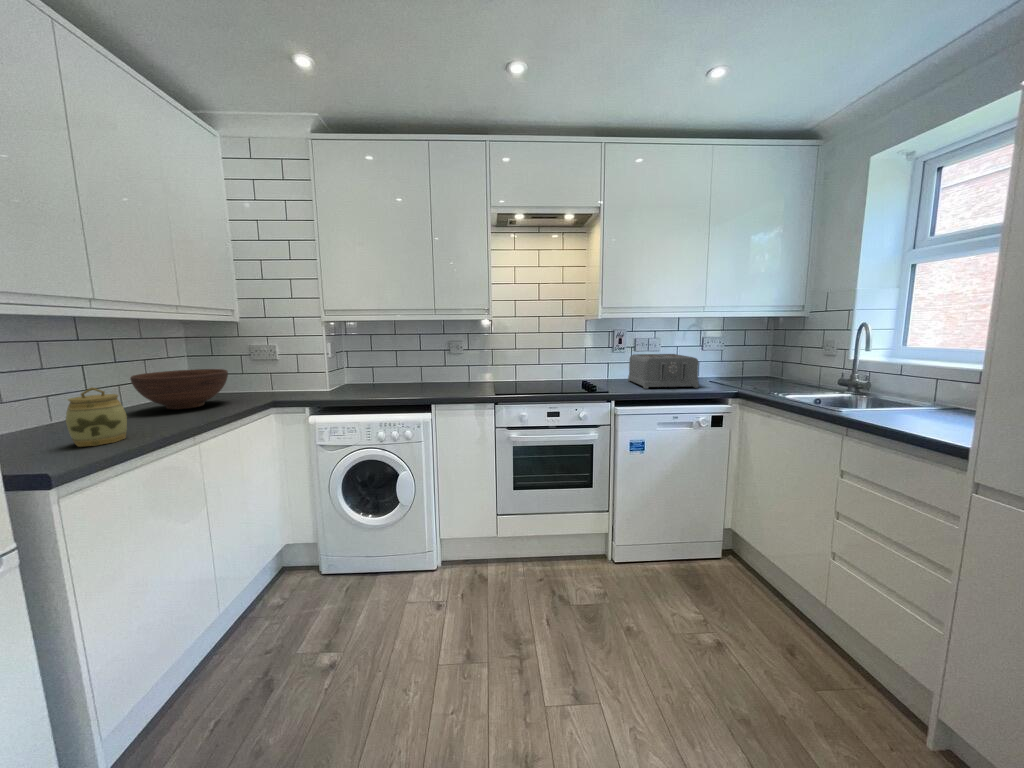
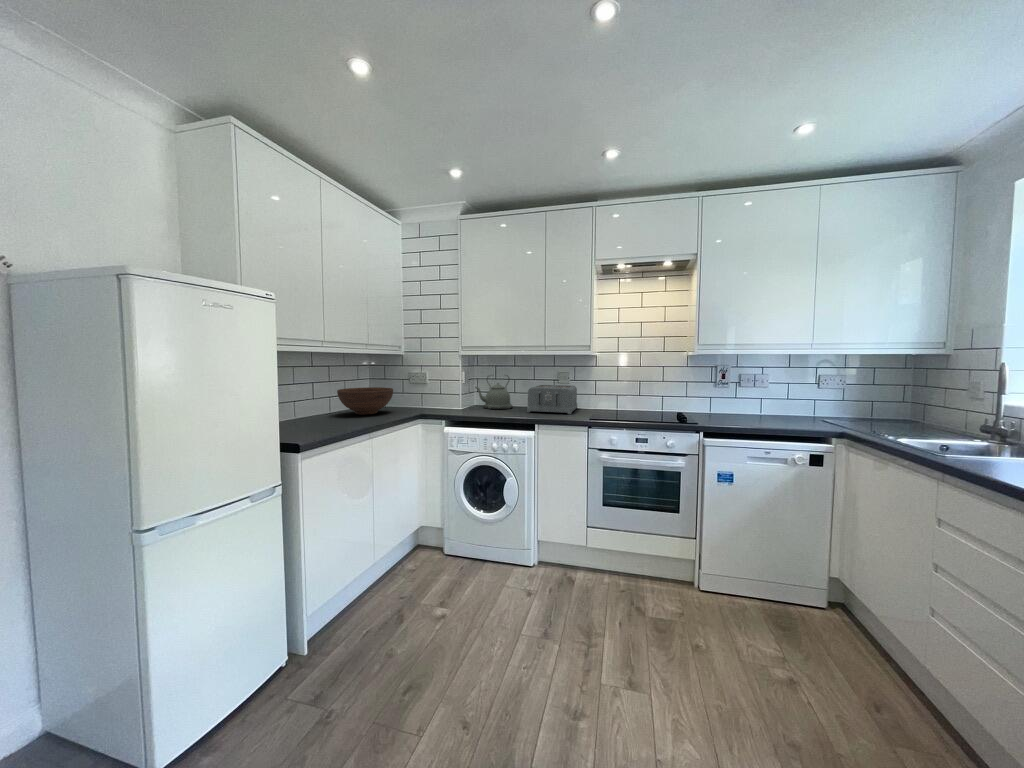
kettle: none [348,346,398,389] -> present [475,377,513,409]
toaster: present [628,354,699,389] -> present [527,385,577,414]
jar: present [66,387,127,447] -> none [306,395,336,432]

